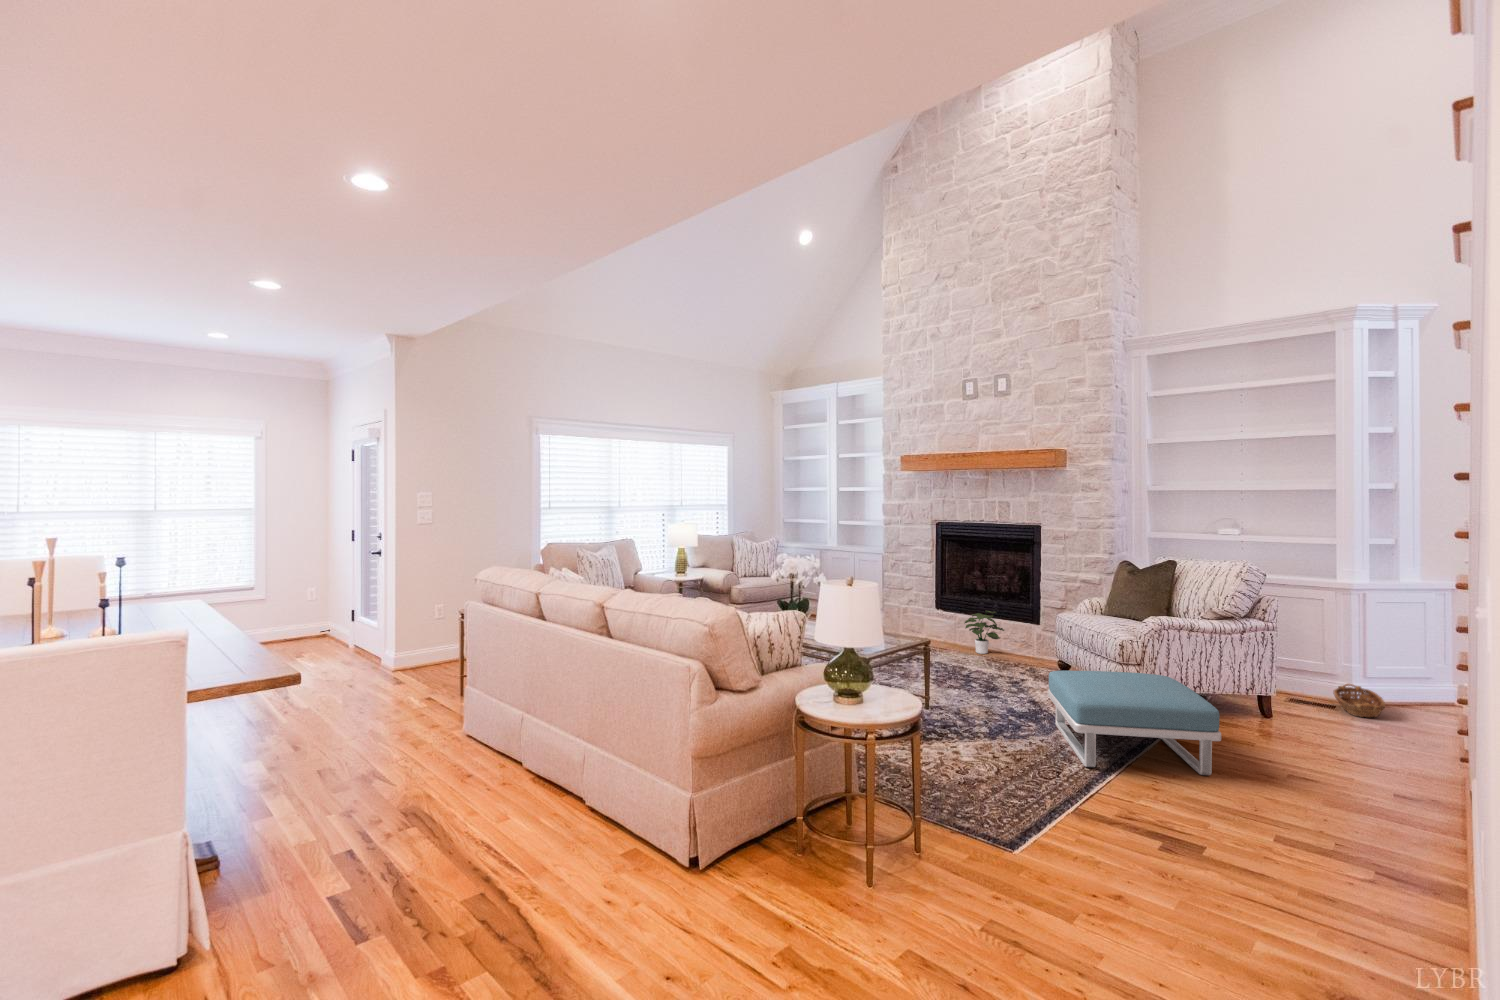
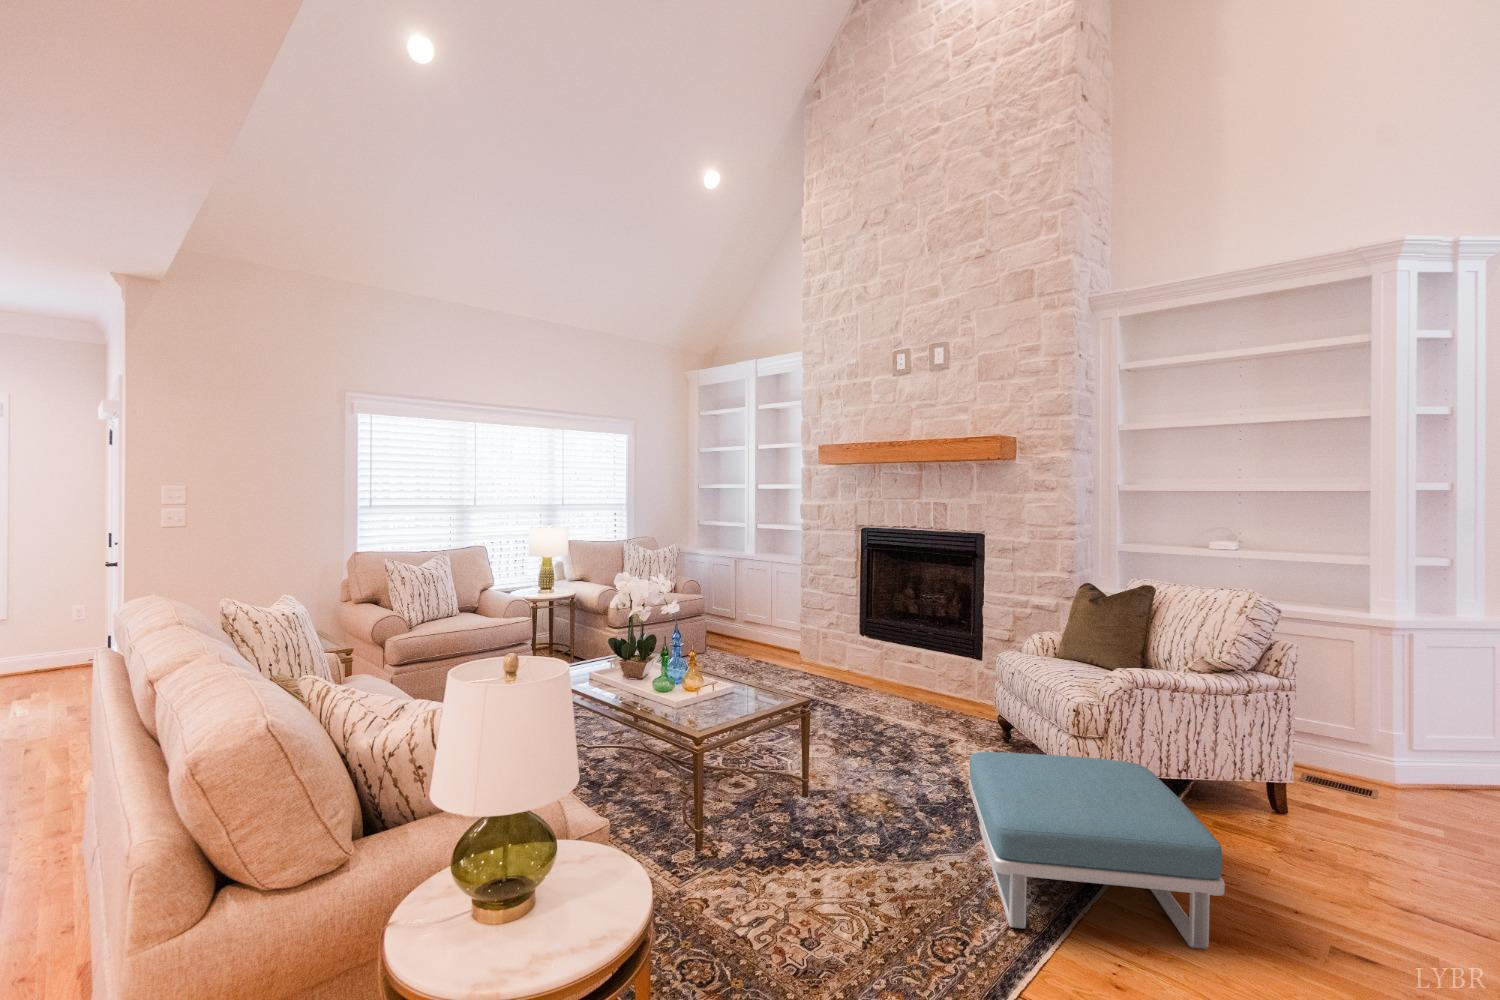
potted plant: present [965,611,1004,654] -> none [888,642,940,697]
basket: present [1334,684,1385,717] -> none [1351,756,1468,825]

